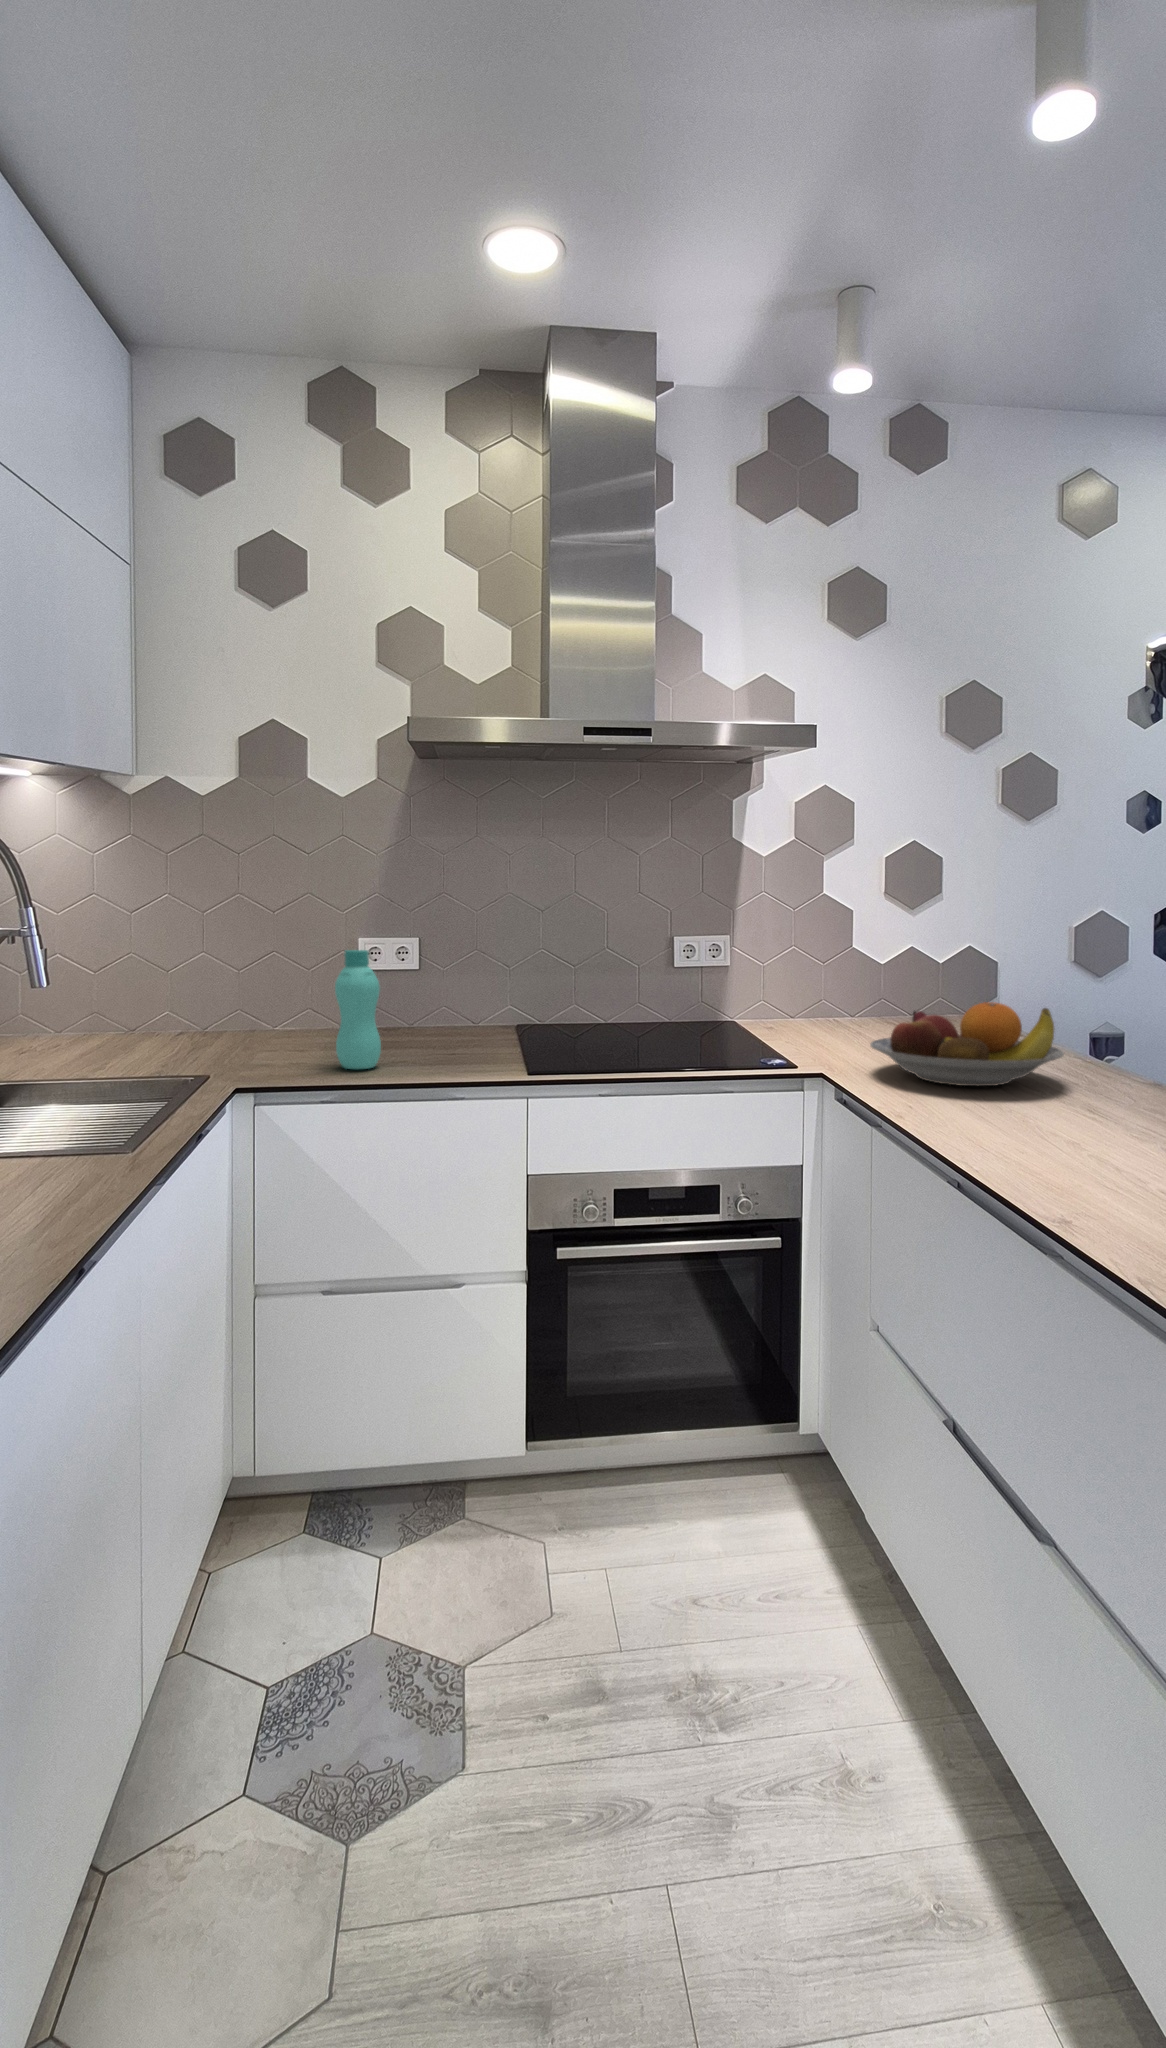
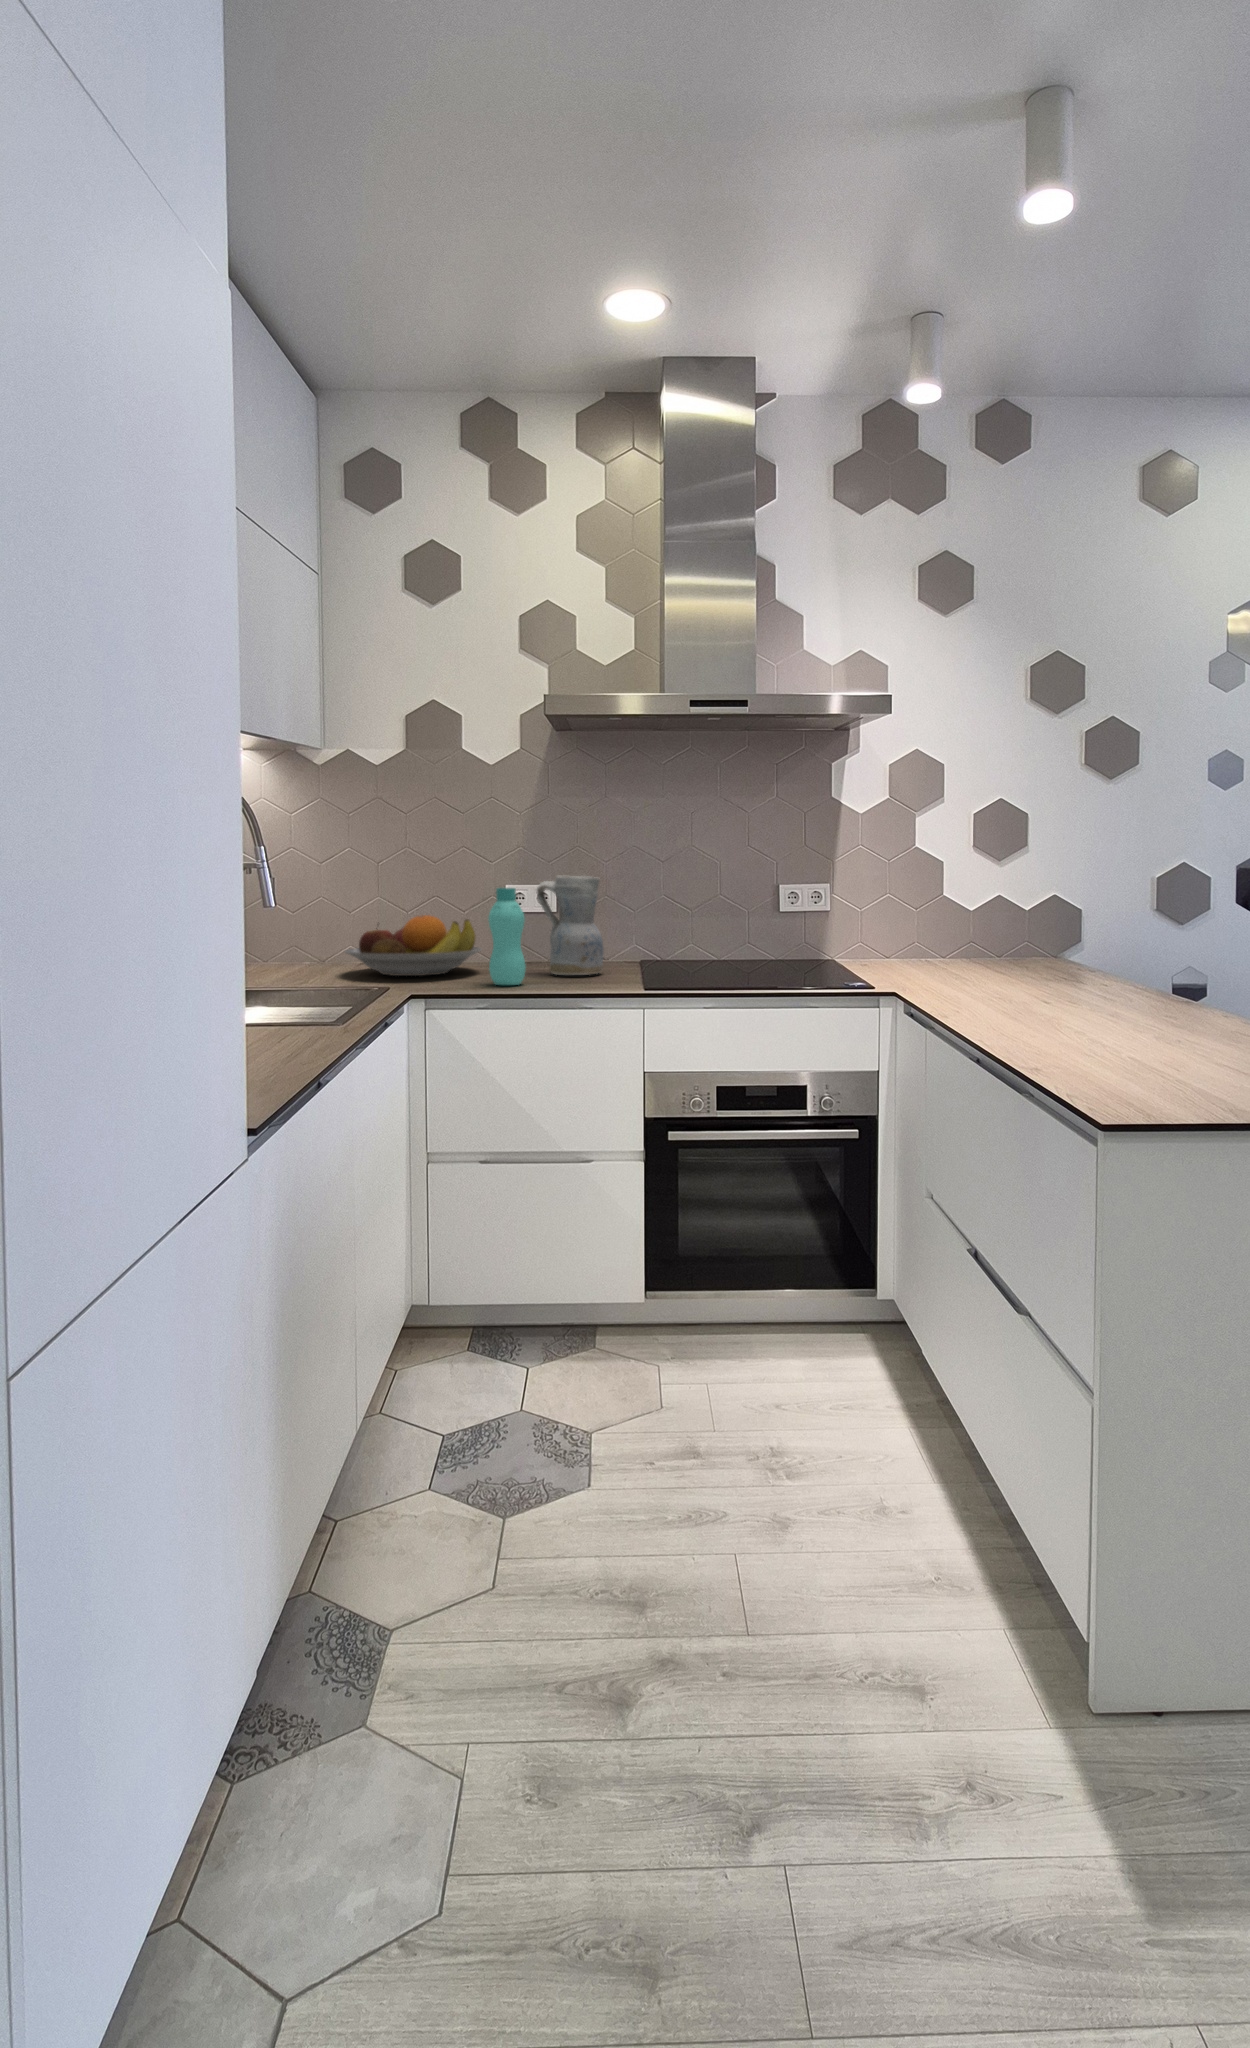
ceramic pitcher: none [395,932,475,1052] -> present [536,875,604,975]
fruit bowl: present [870,1002,1064,1086] -> present [345,915,482,976]

